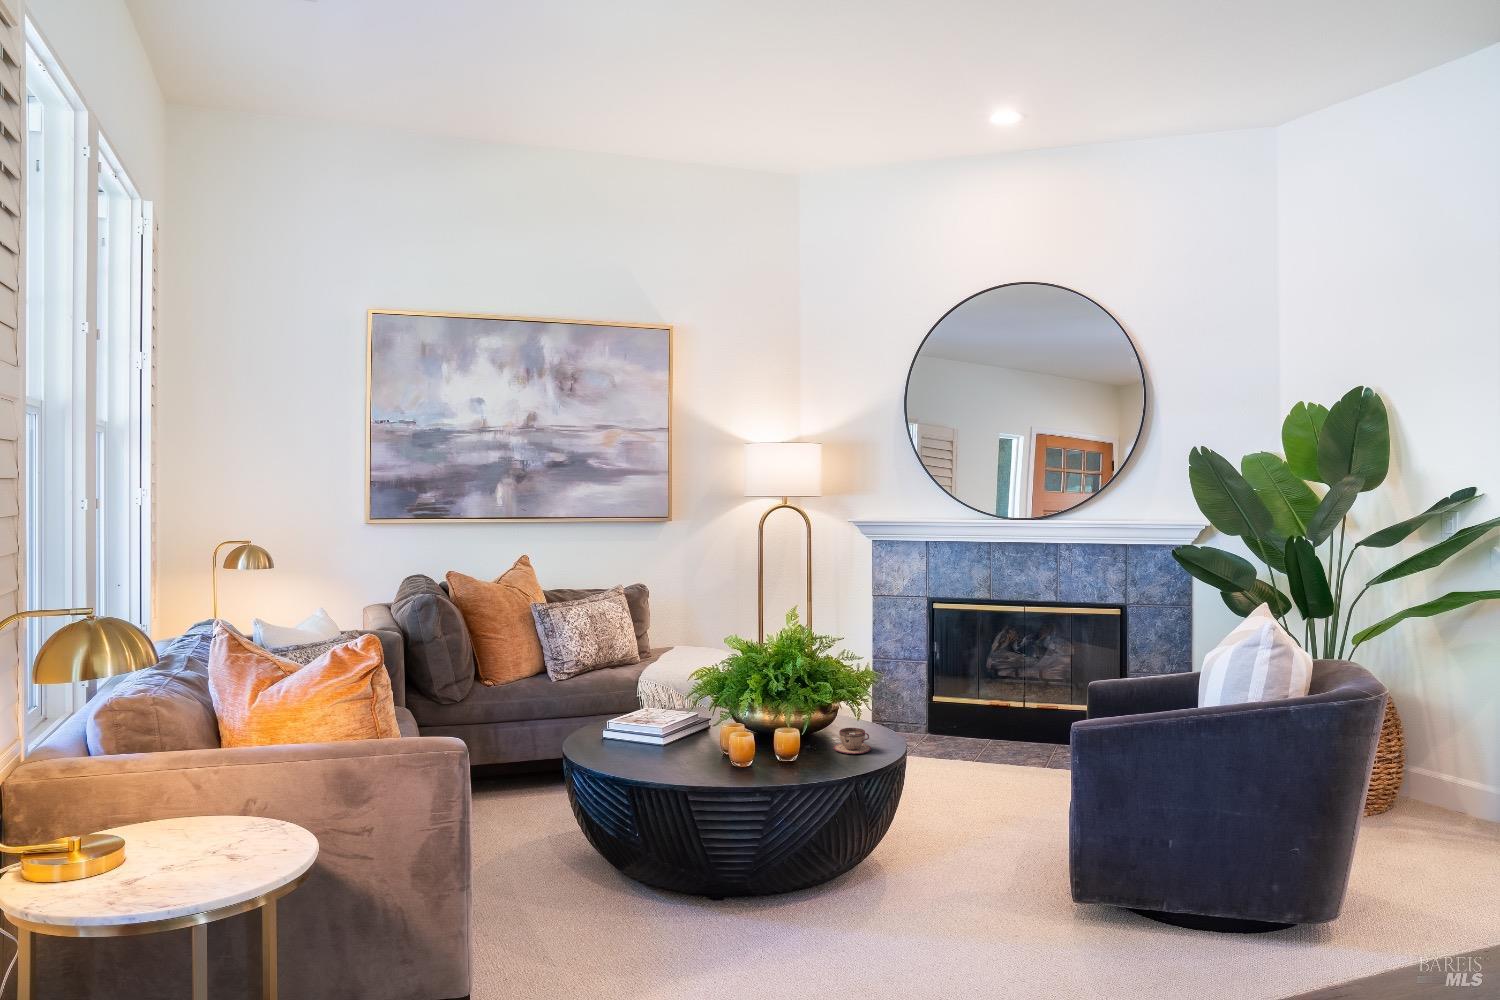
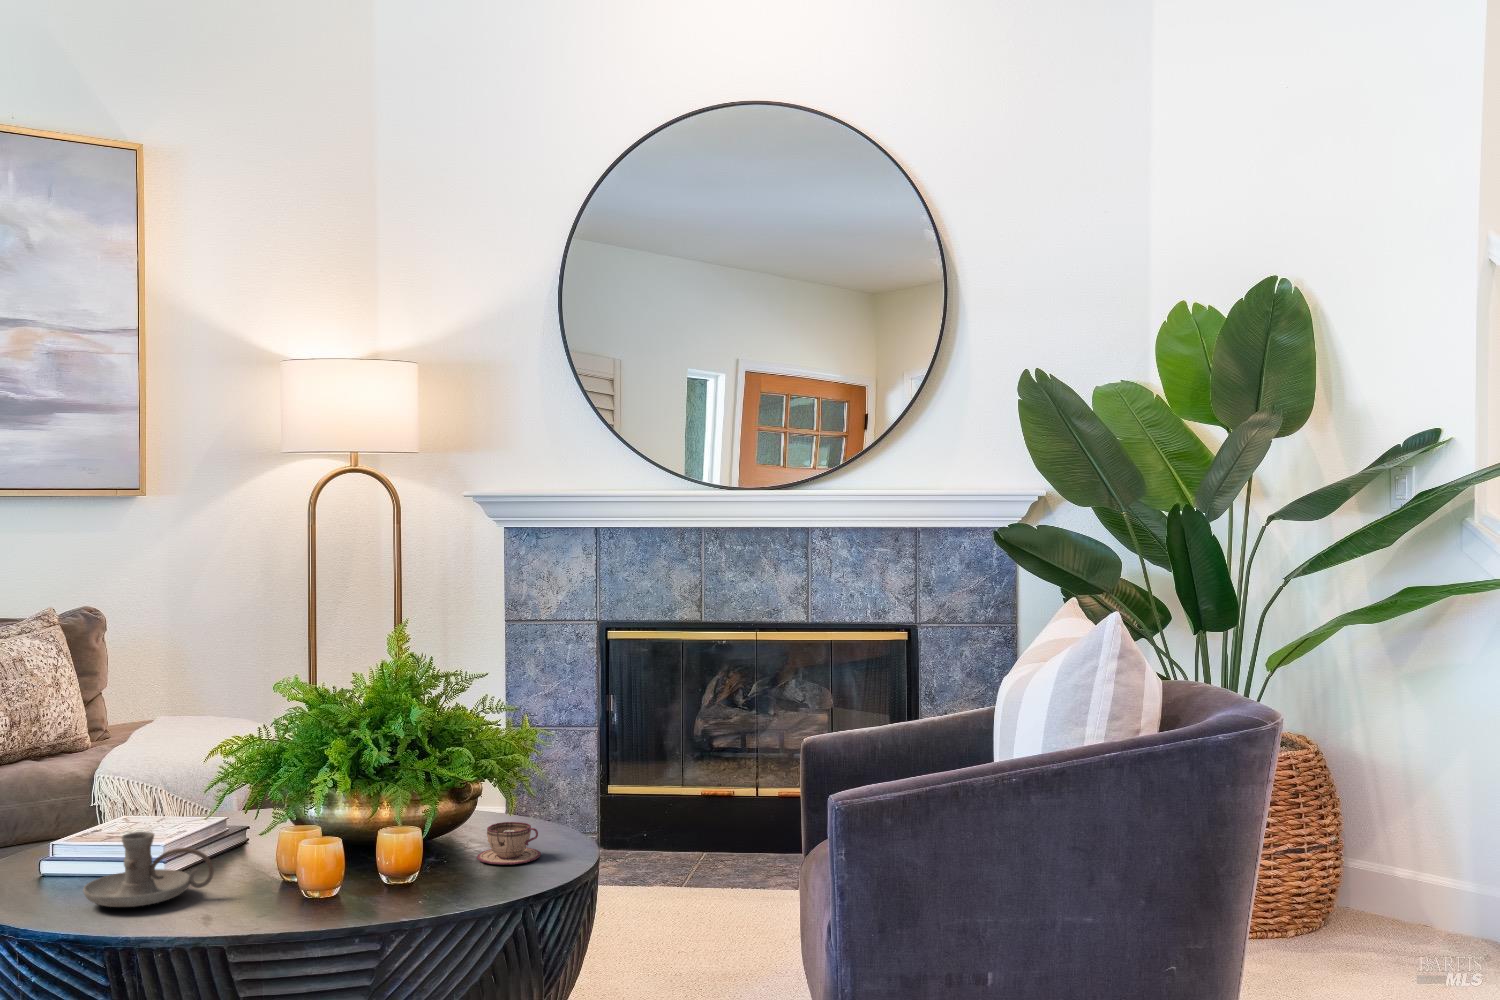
candle holder: none [623,720,688,761] -> present [83,832,214,907]

